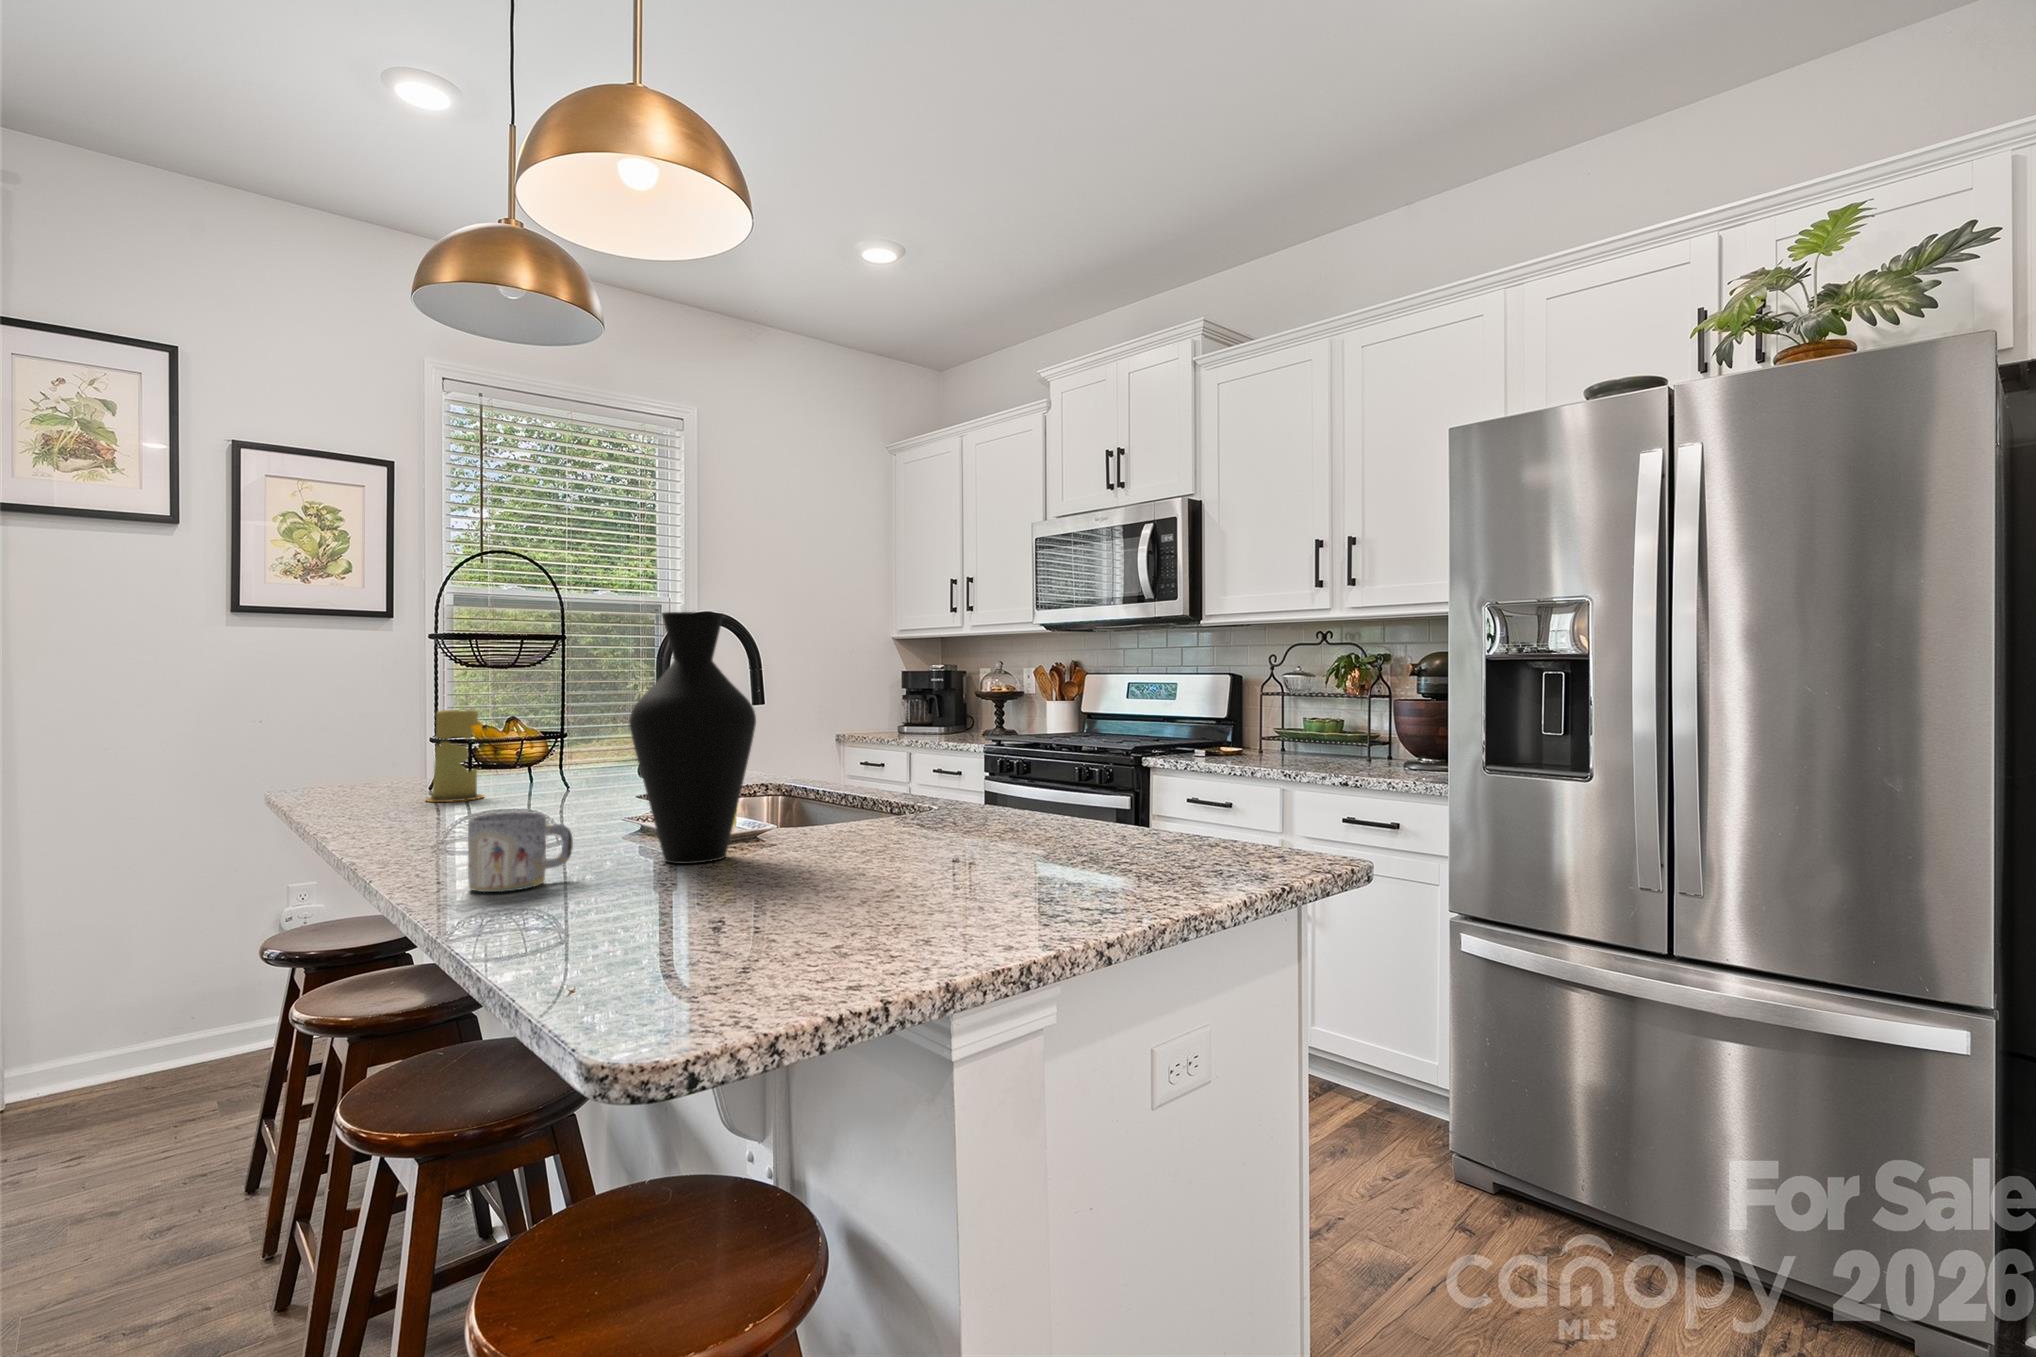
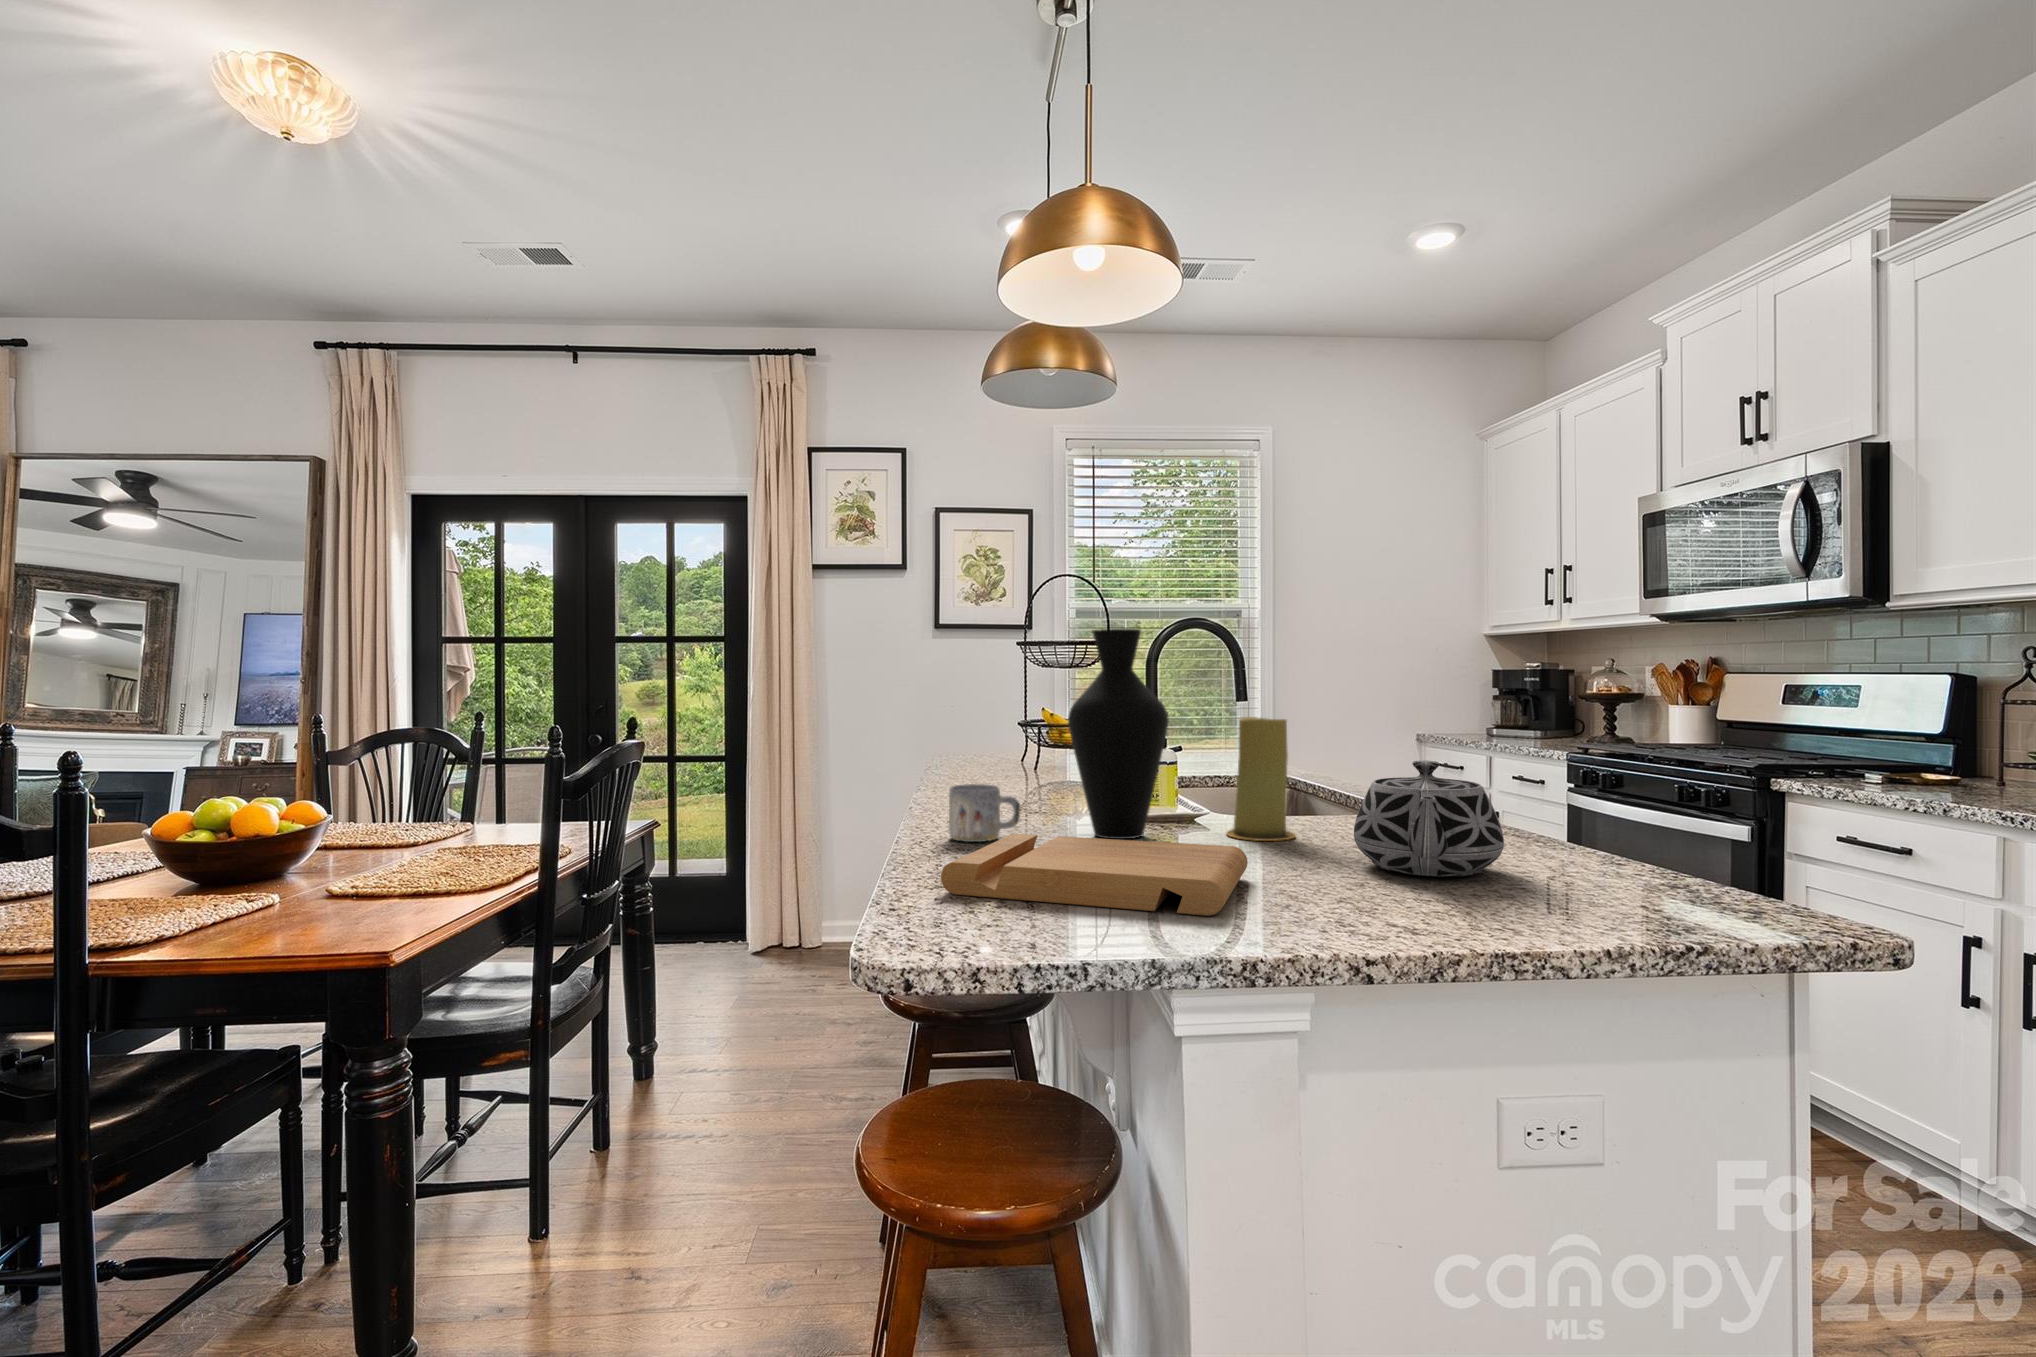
candle: present [426,710,484,802] -> present [1227,717,1295,841]
teapot: none [972,748,1103,857] -> present [1354,760,1504,877]
cutting board: none [571,850,947,958] -> present [941,834,1248,916]

